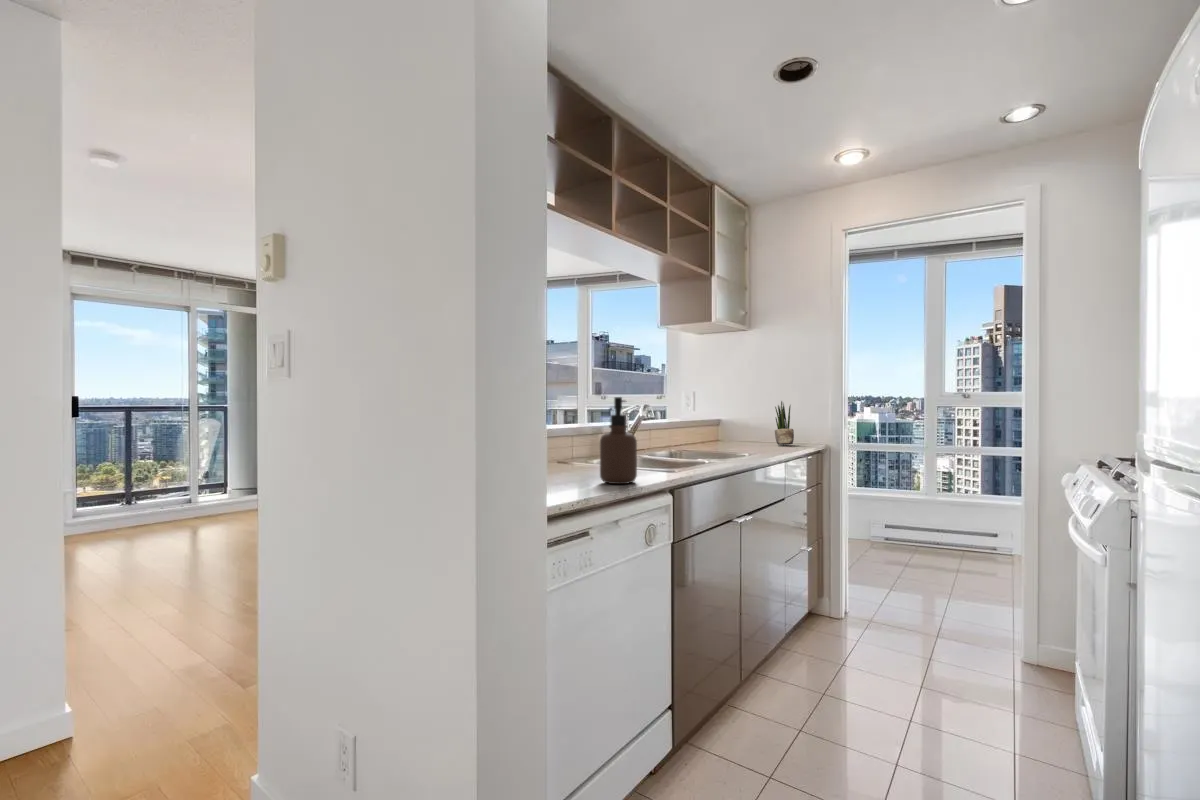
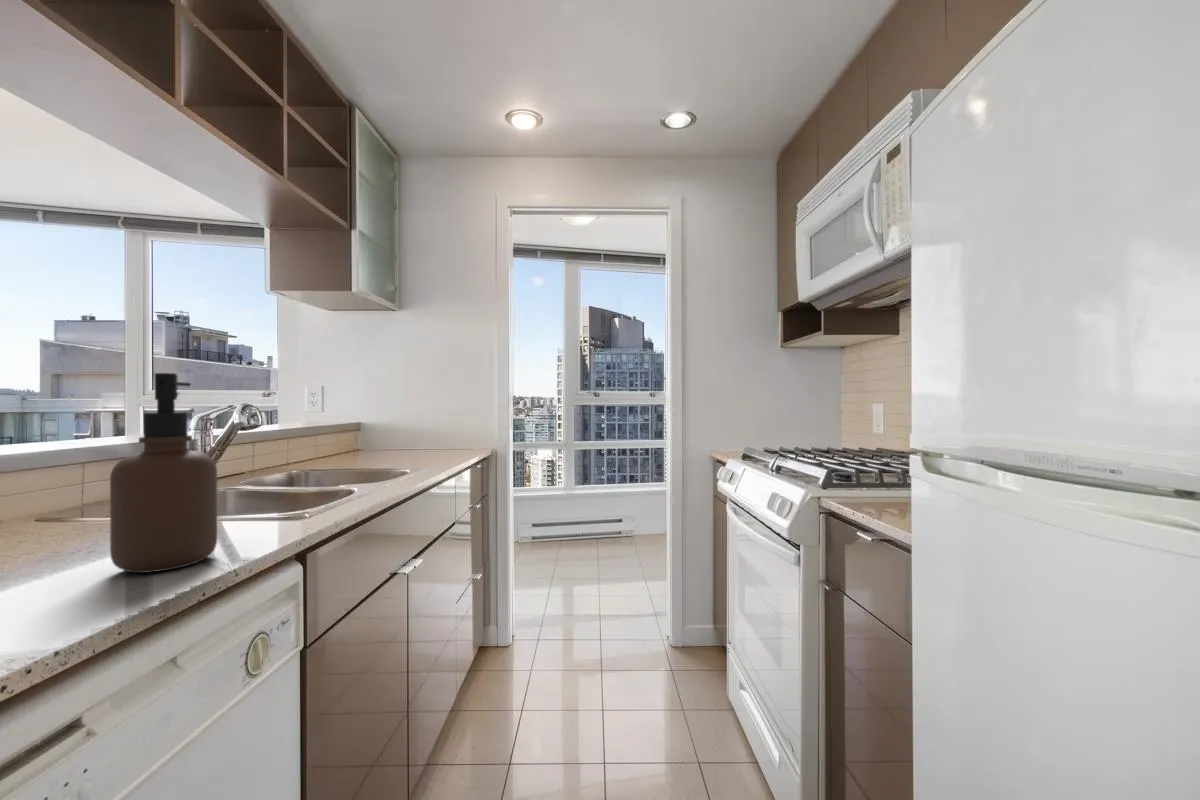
potted plant: present [775,401,794,445] -> none [435,399,458,453]

